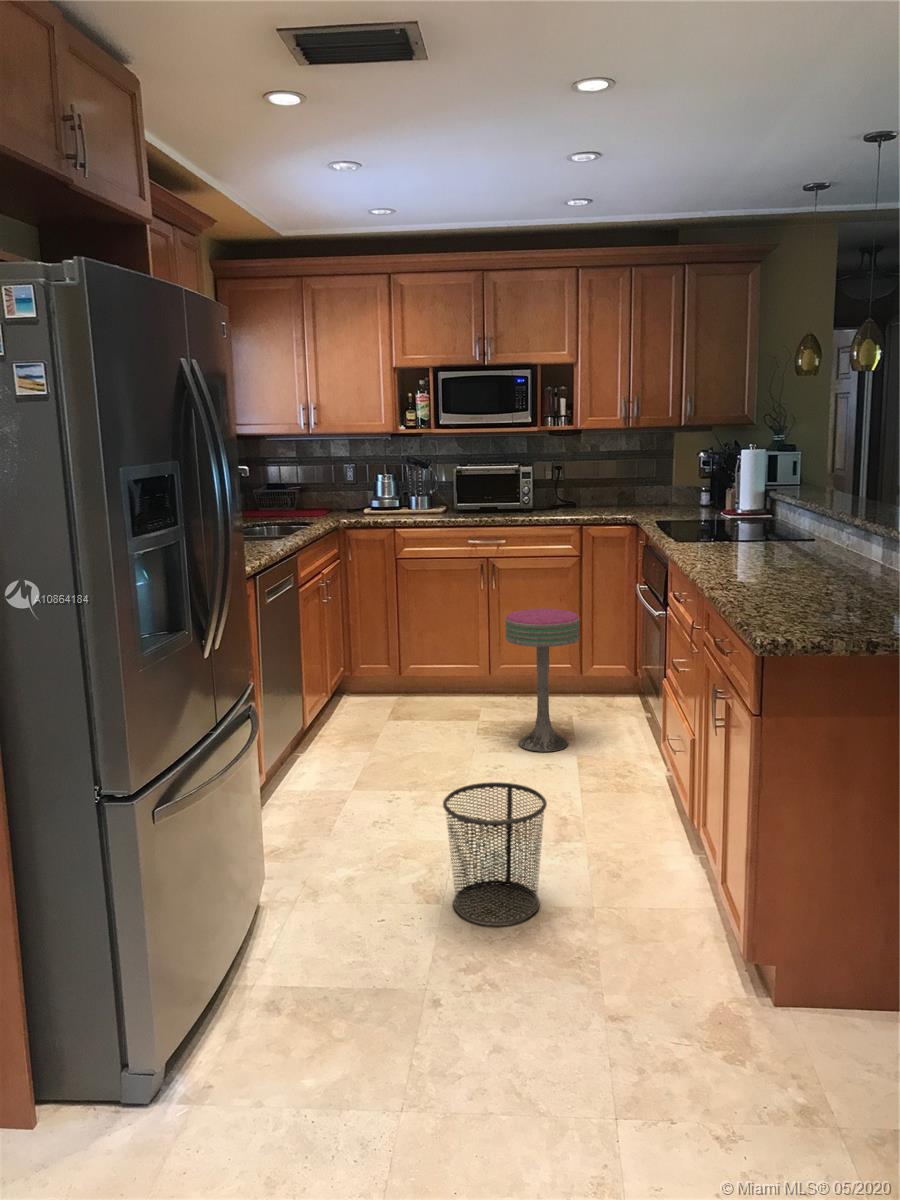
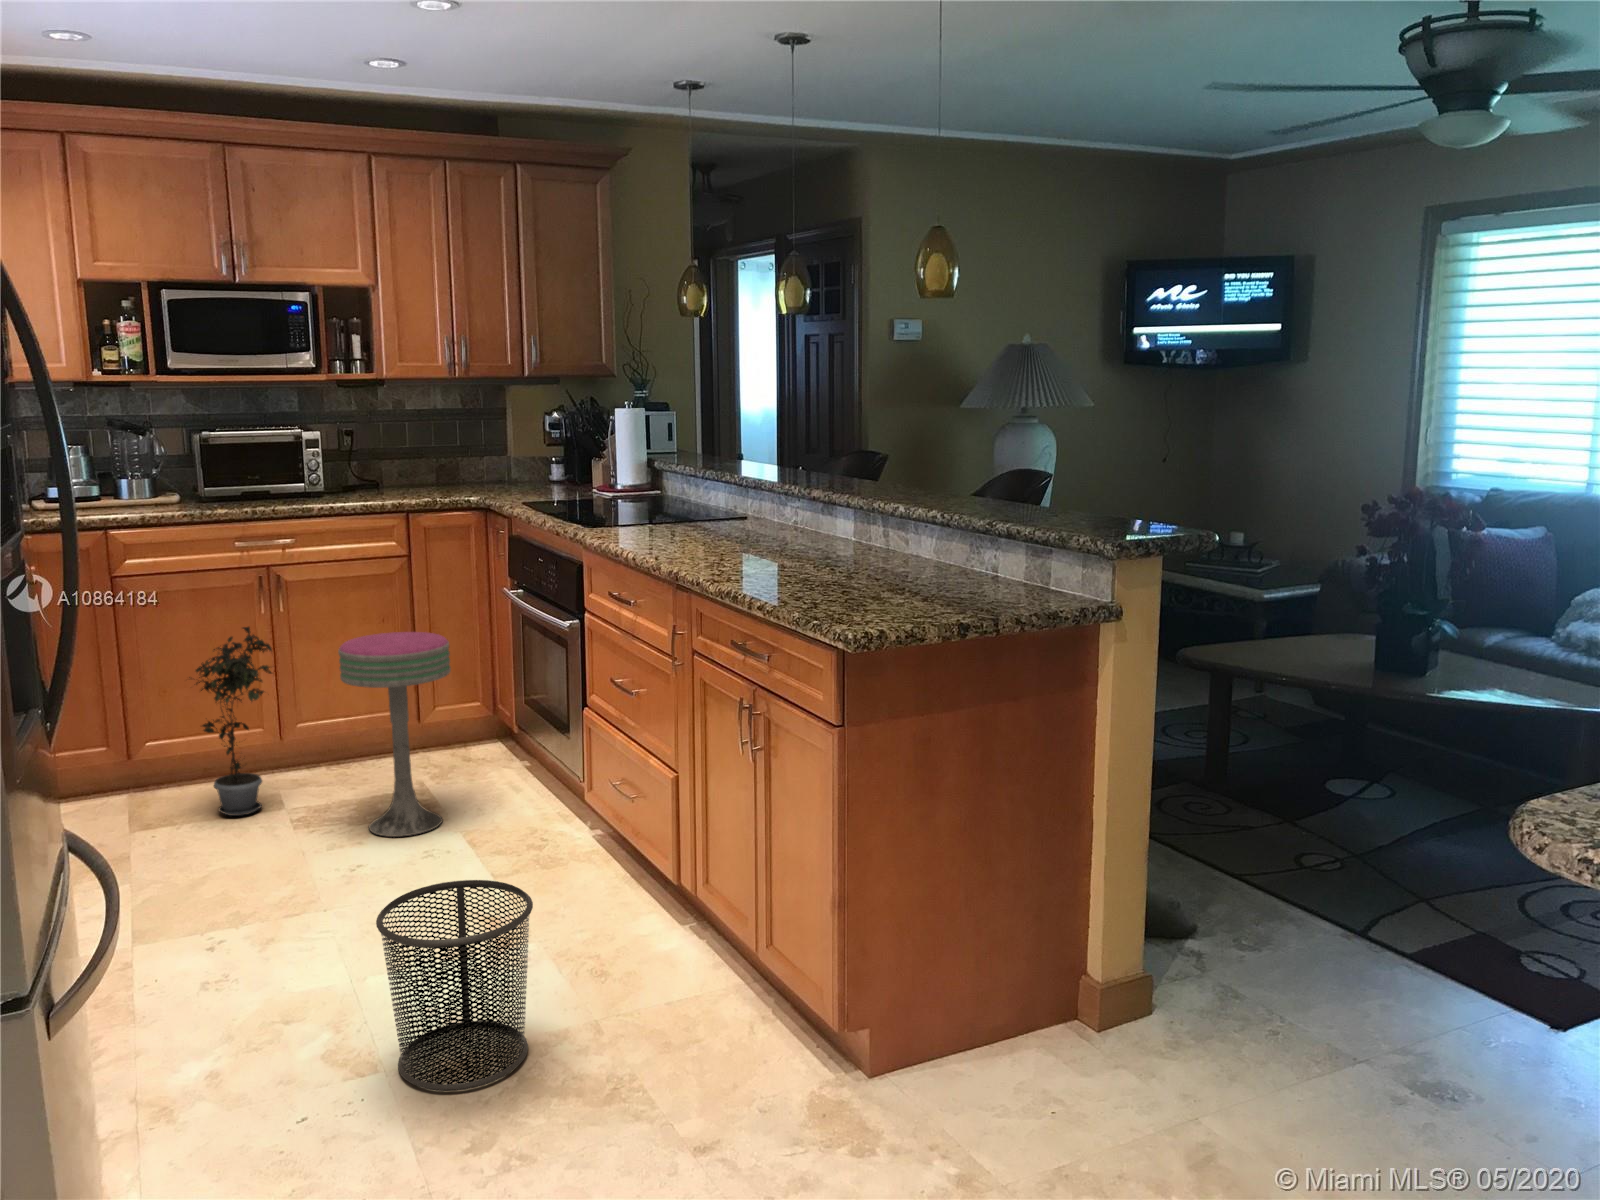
potted plant: none [423,596,476,721] -> present [189,627,272,816]

